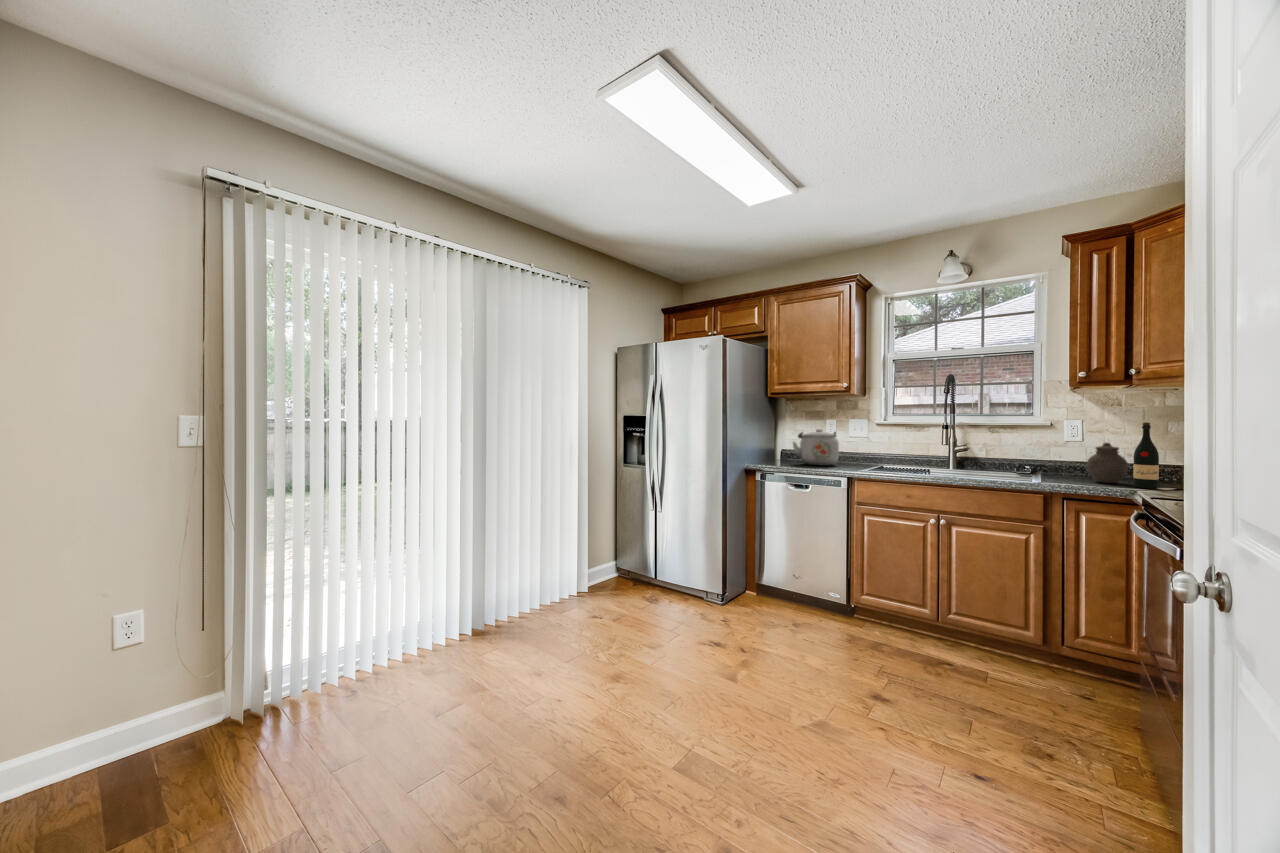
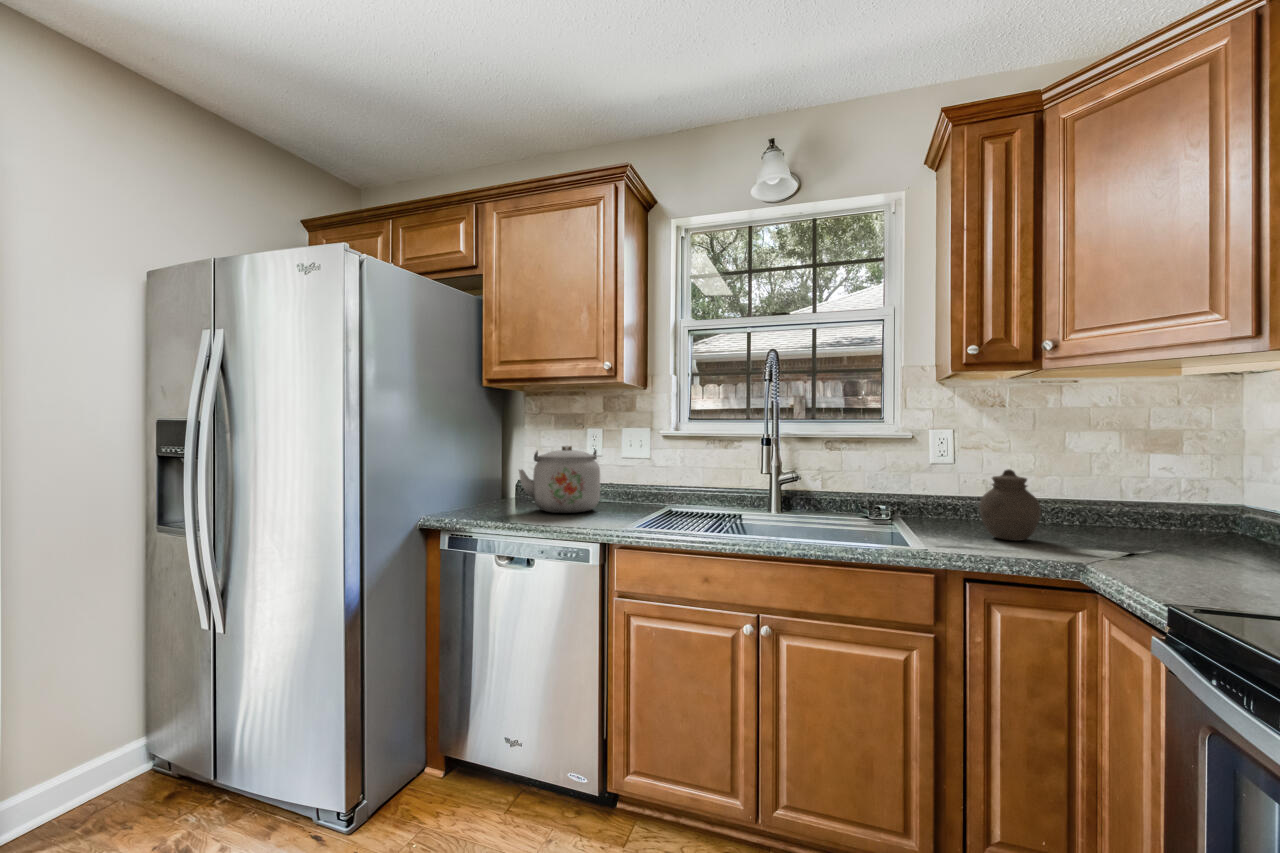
wine bottle: present [1133,422,1159,489] -> none [1063,435,1102,556]

